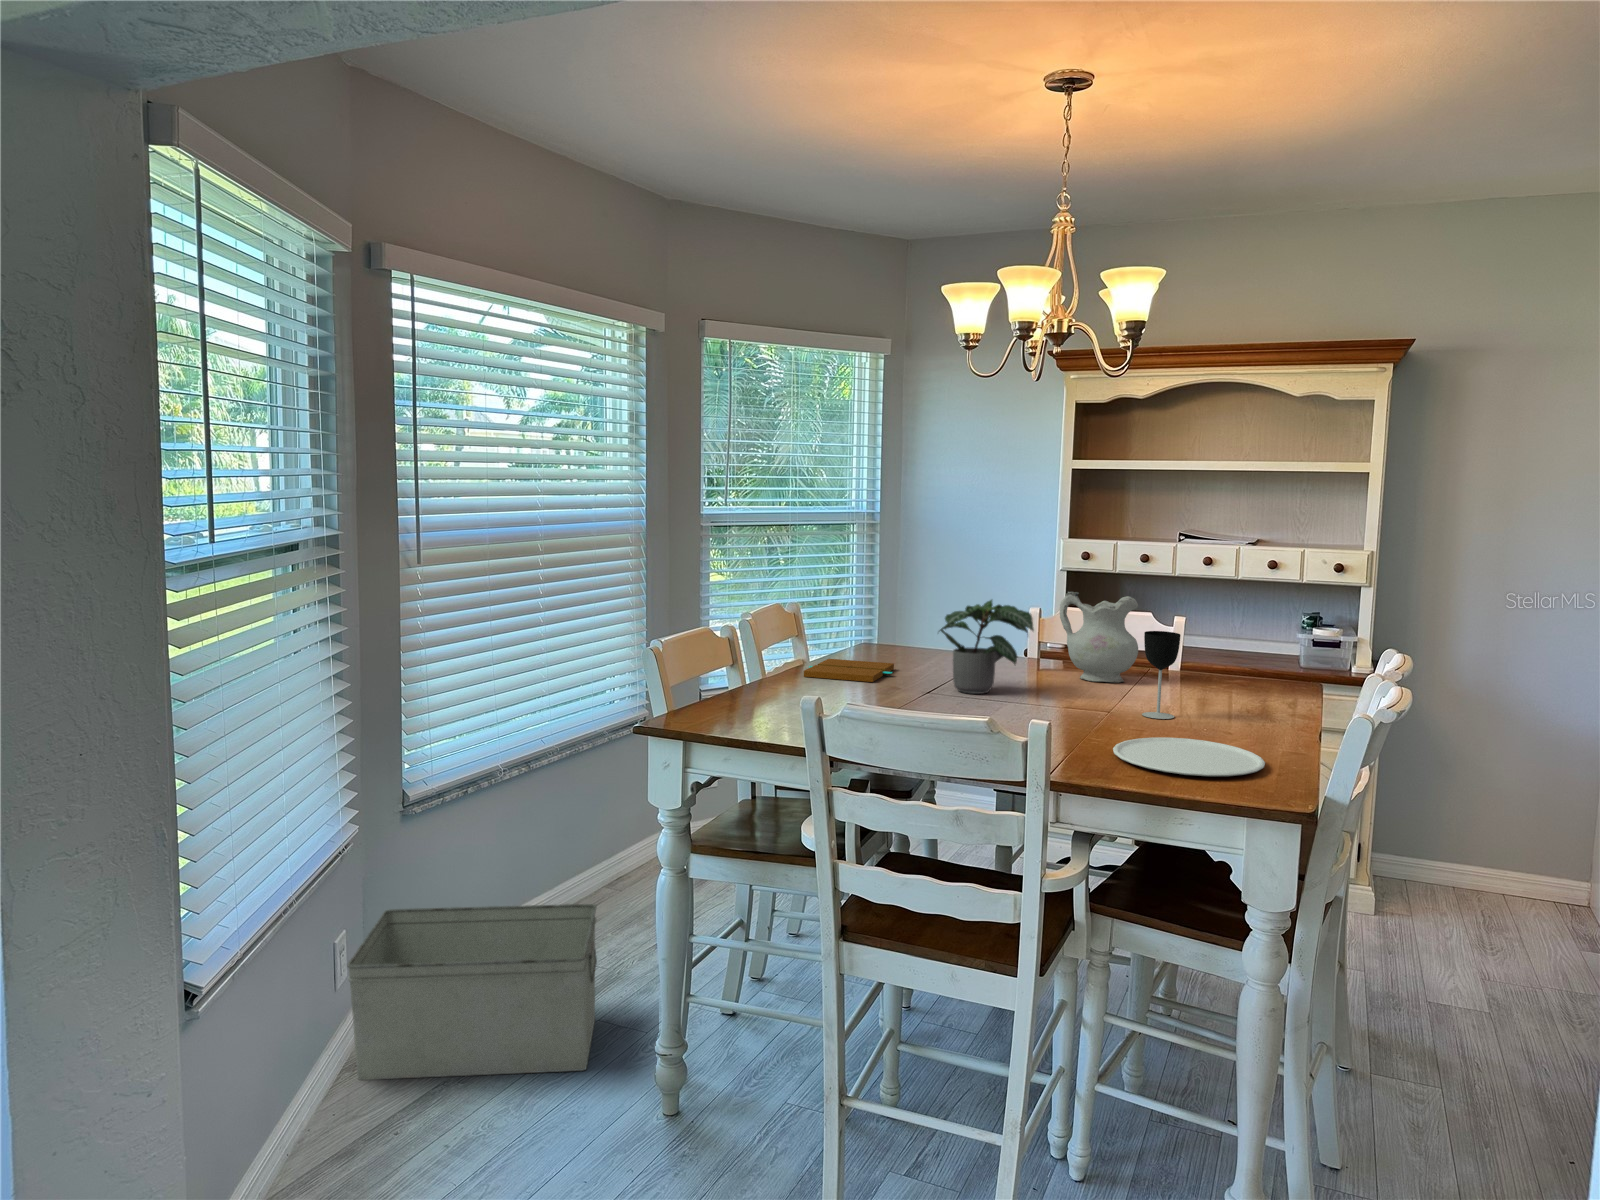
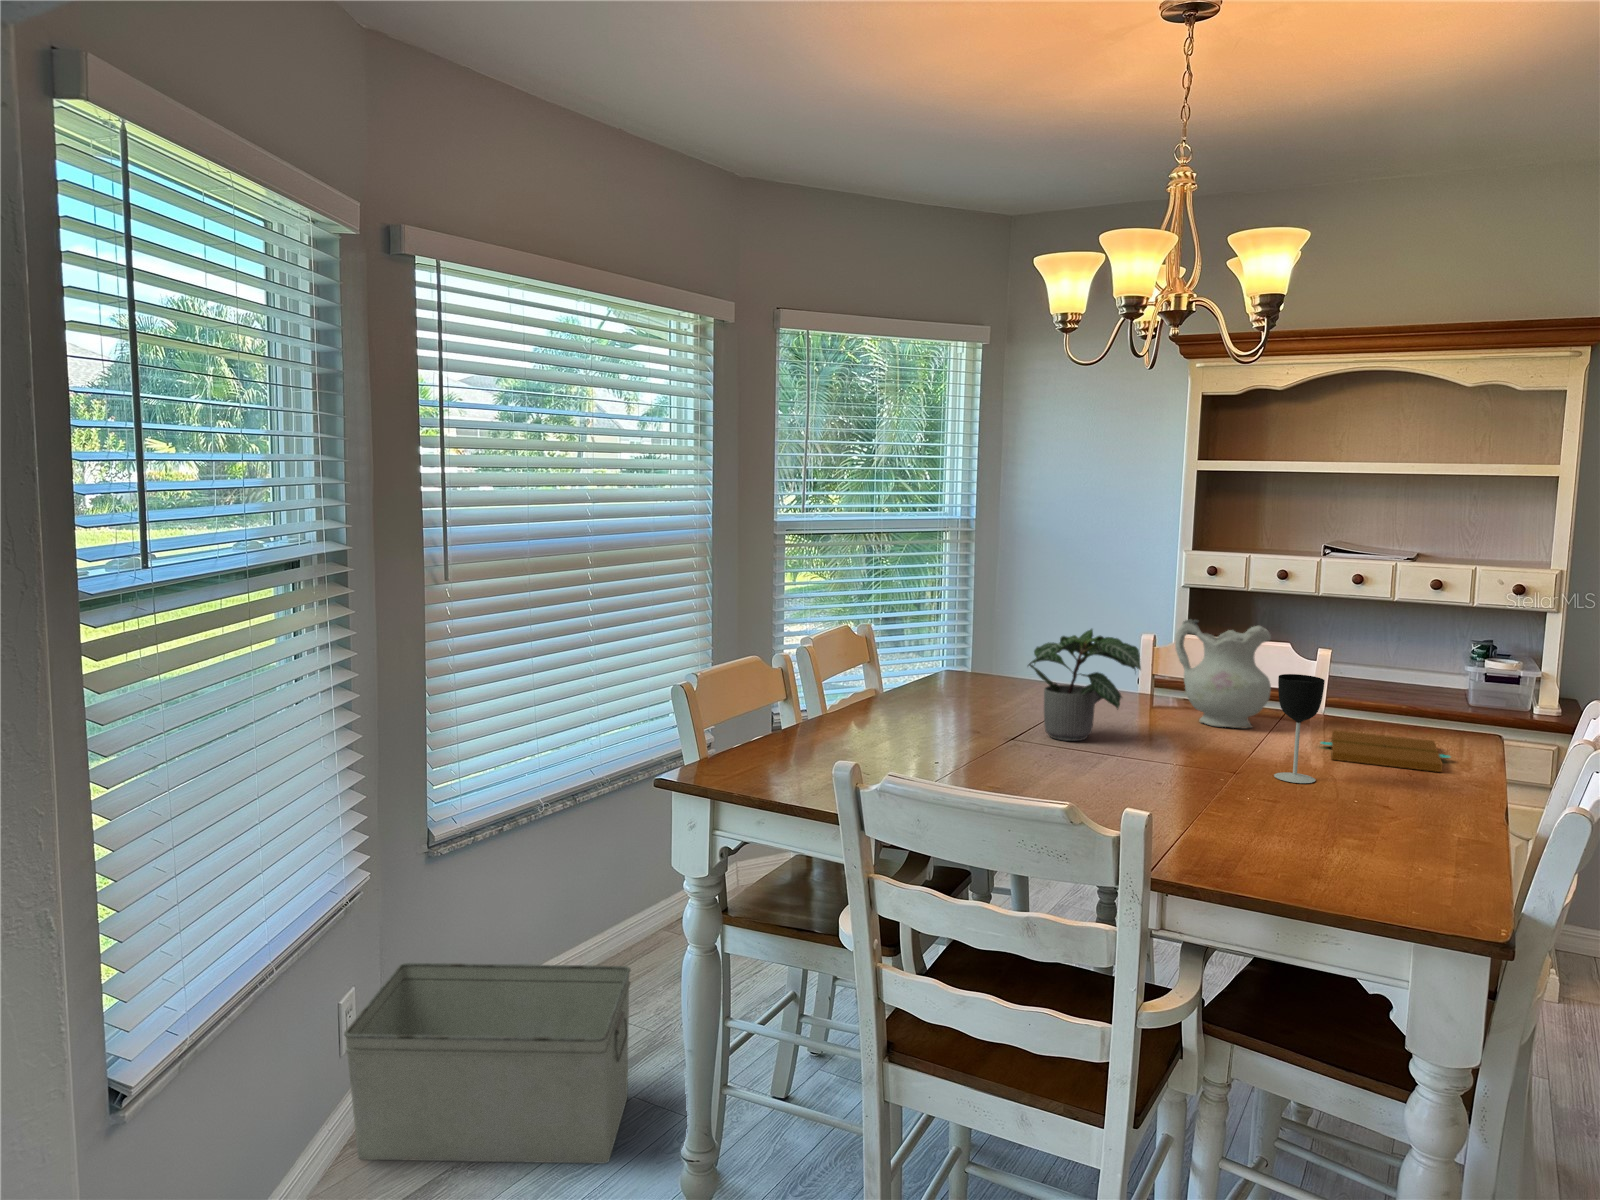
book: present [804,659,894,682] -> present [1321,730,1450,772]
plate: present [1113,737,1265,776] -> none [1235,813,1437,877]

